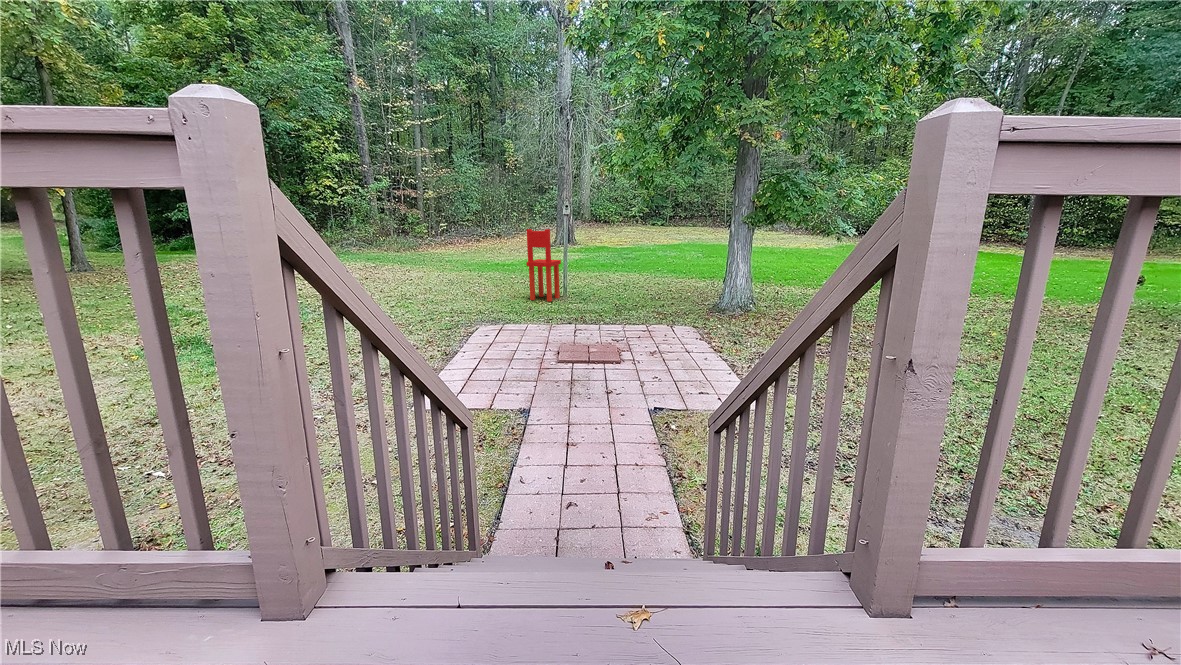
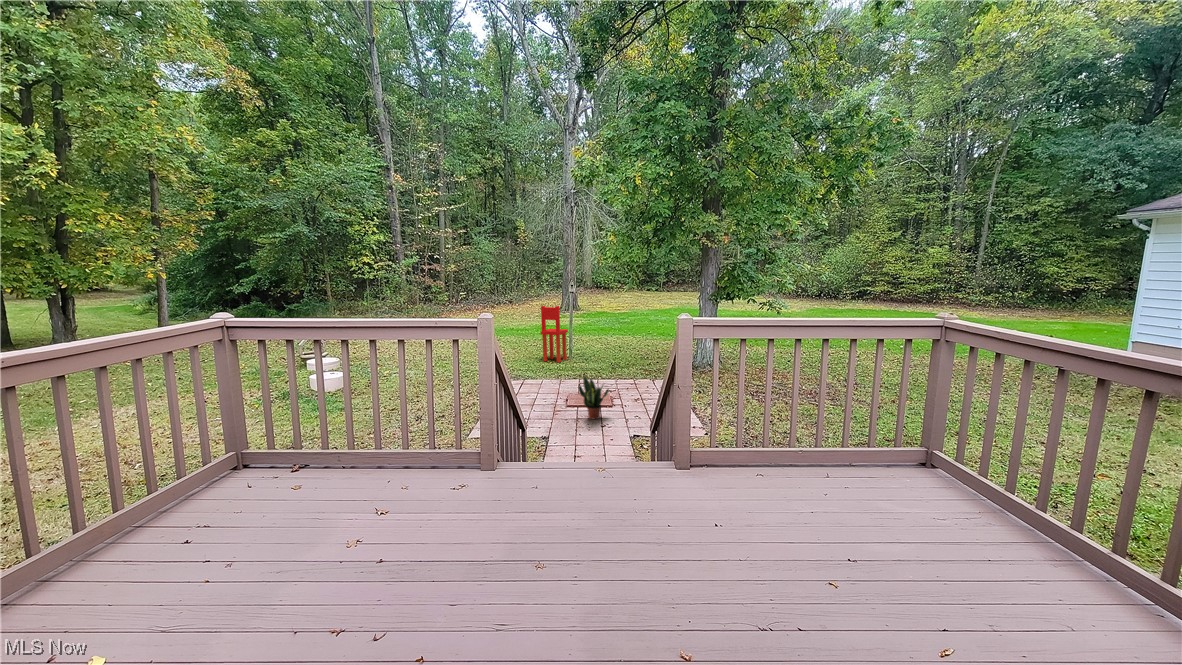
potted plant: none [574,318,617,382] -> present [579,376,609,419]

